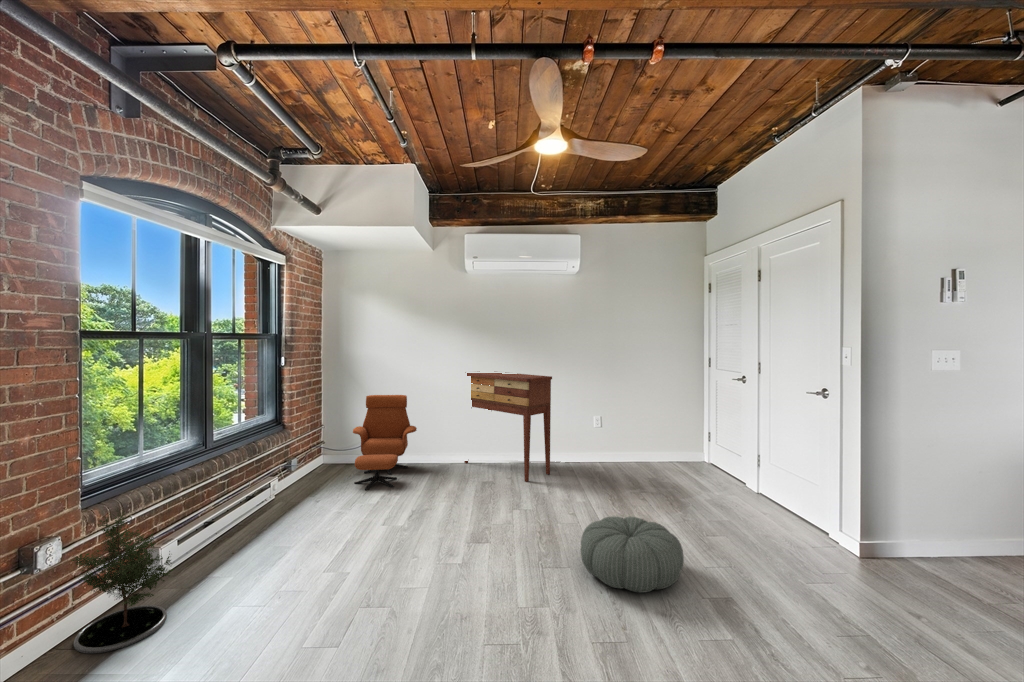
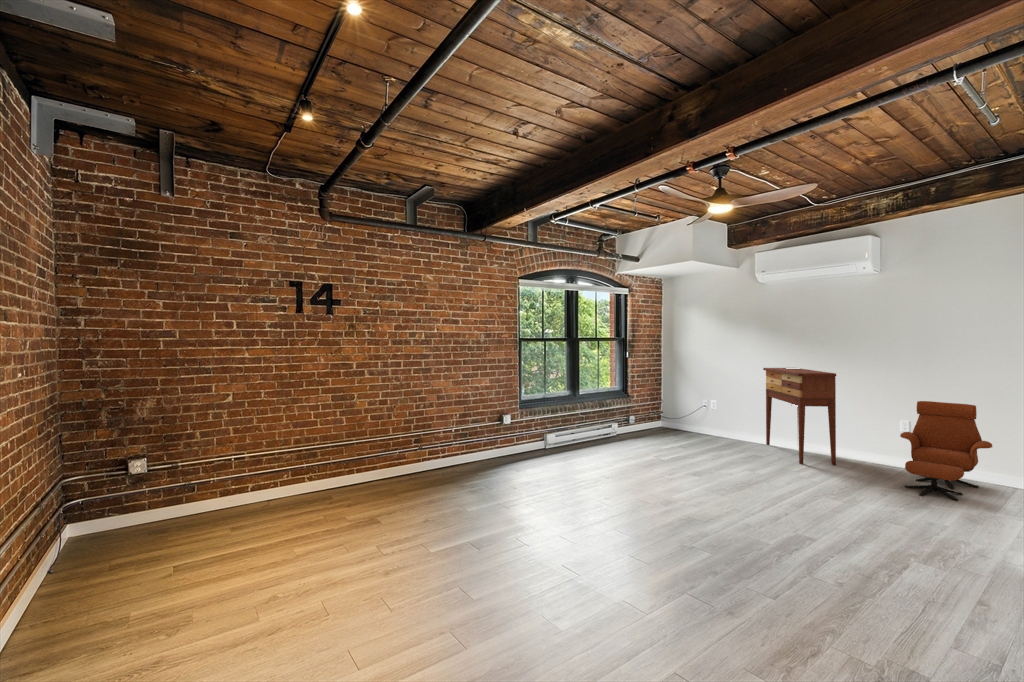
lounge chair: present [353,395,417,490] -> present [900,401,992,501]
potted tree: present [72,508,175,654] -> none [513,407,544,461]
pouf: present [581,517,684,593] -> none [741,475,829,525]

